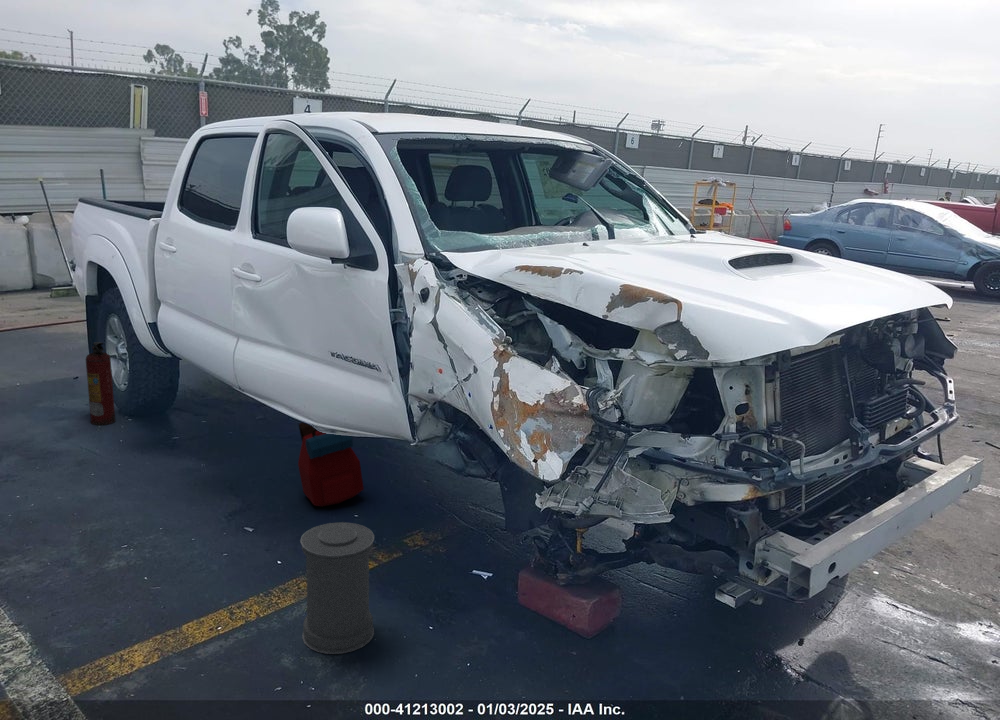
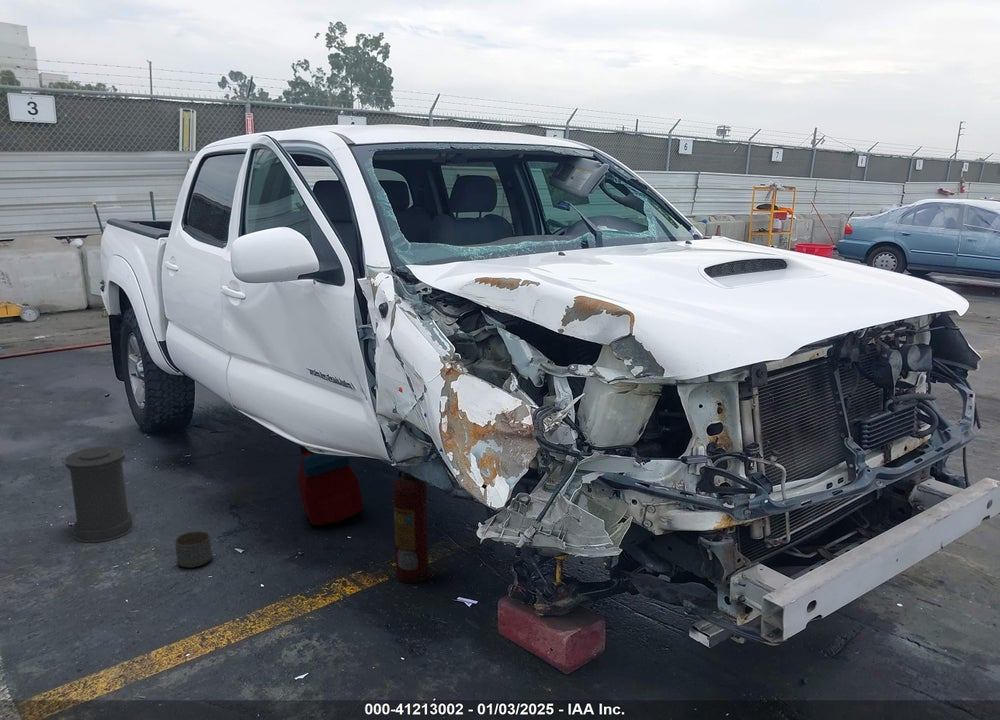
fire extinguisher: present [86,342,116,425] -> present [393,470,429,583]
planter: none [185,511,220,547] -> present [175,531,212,568]
trash can: present [300,522,374,654] -> present [64,447,133,542]

